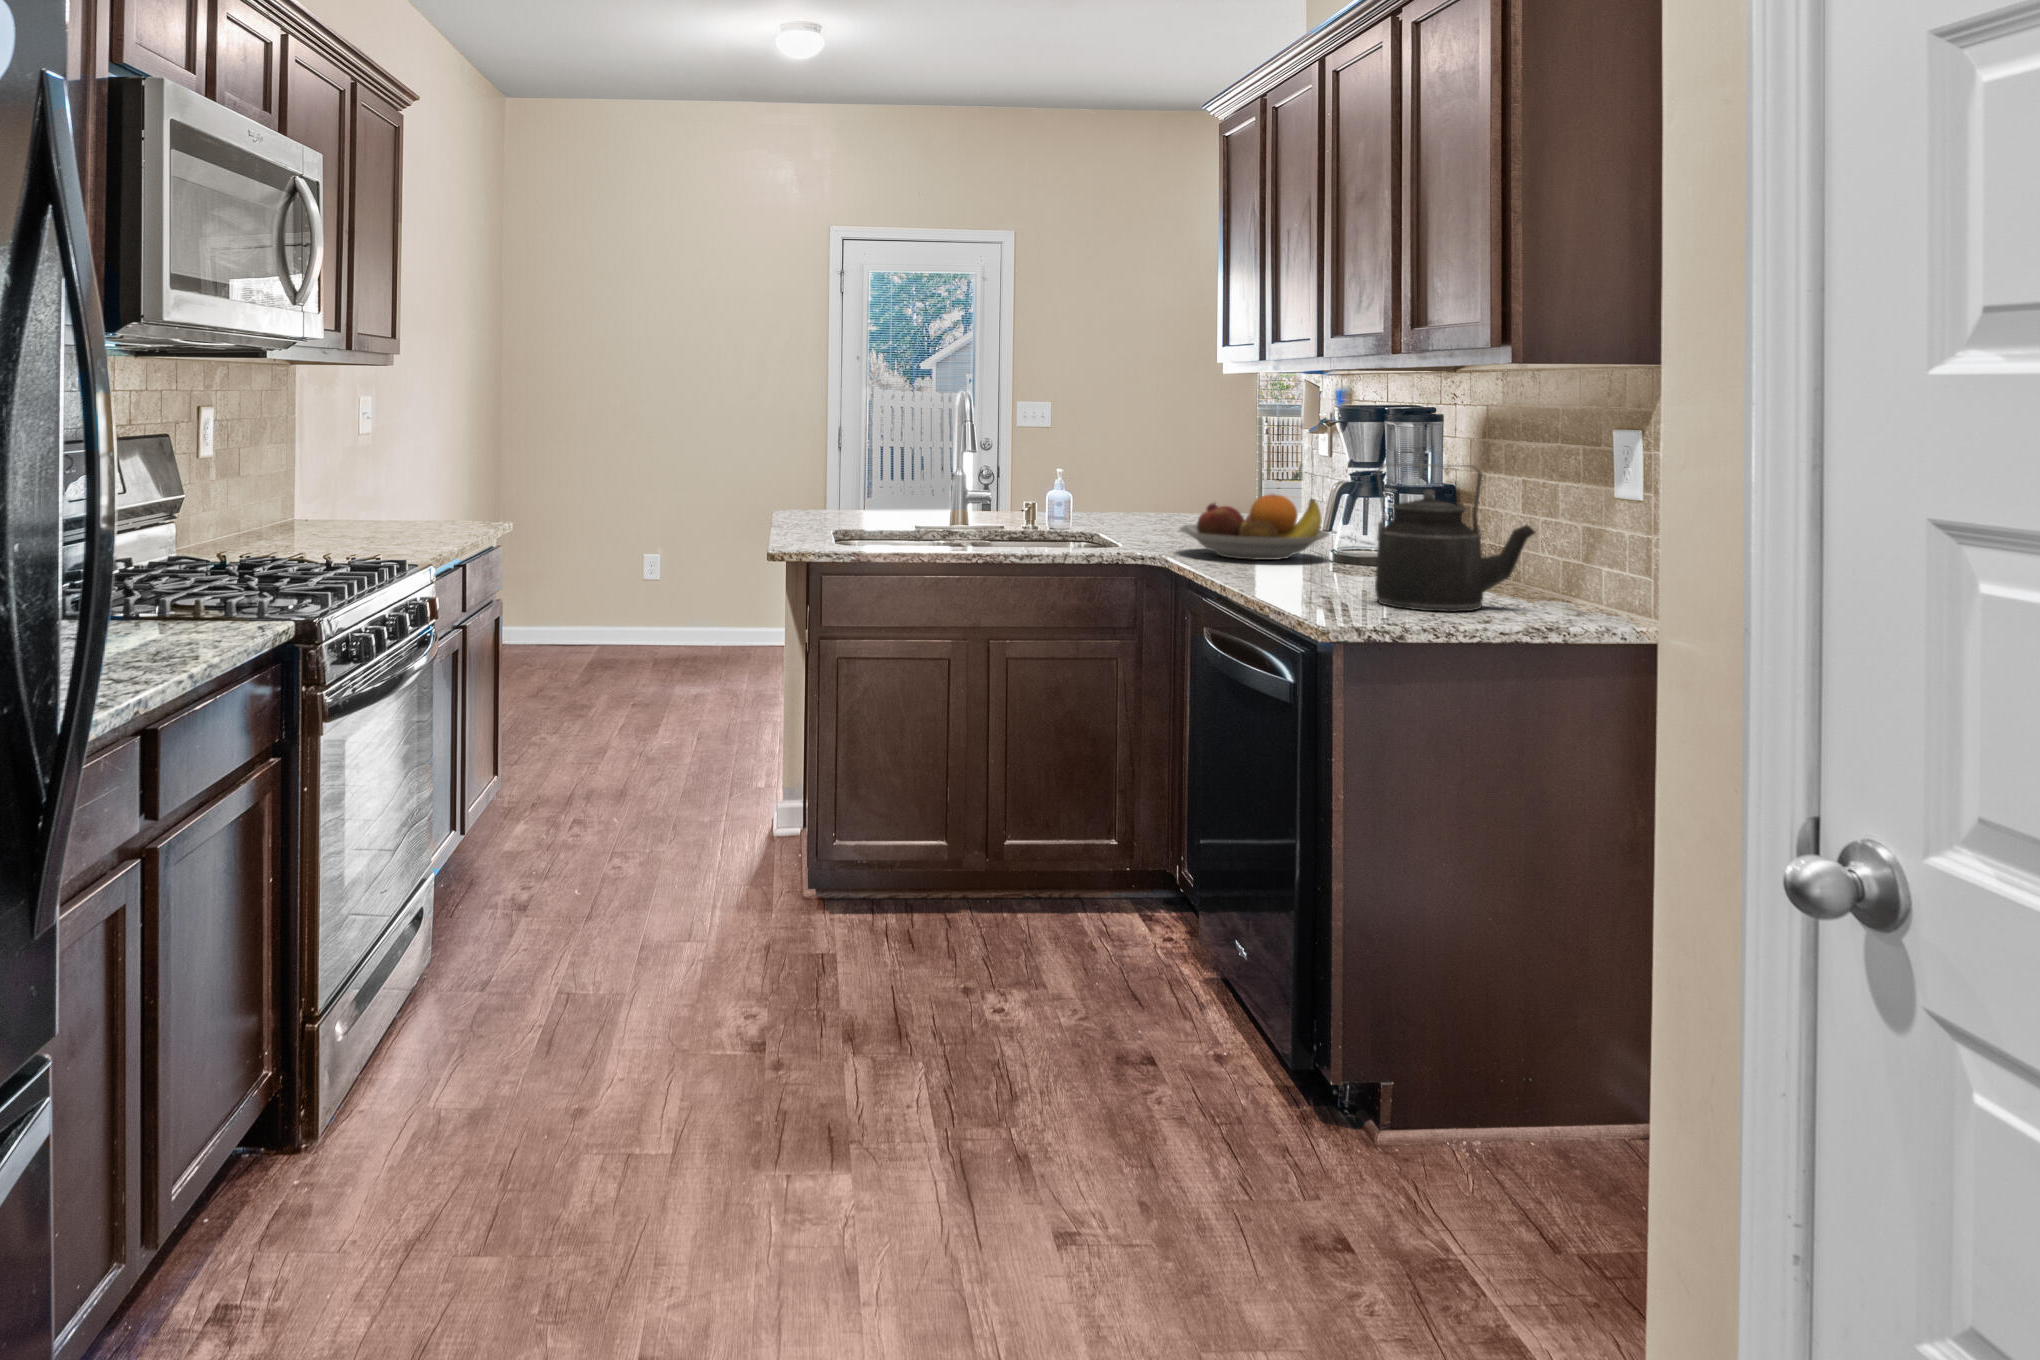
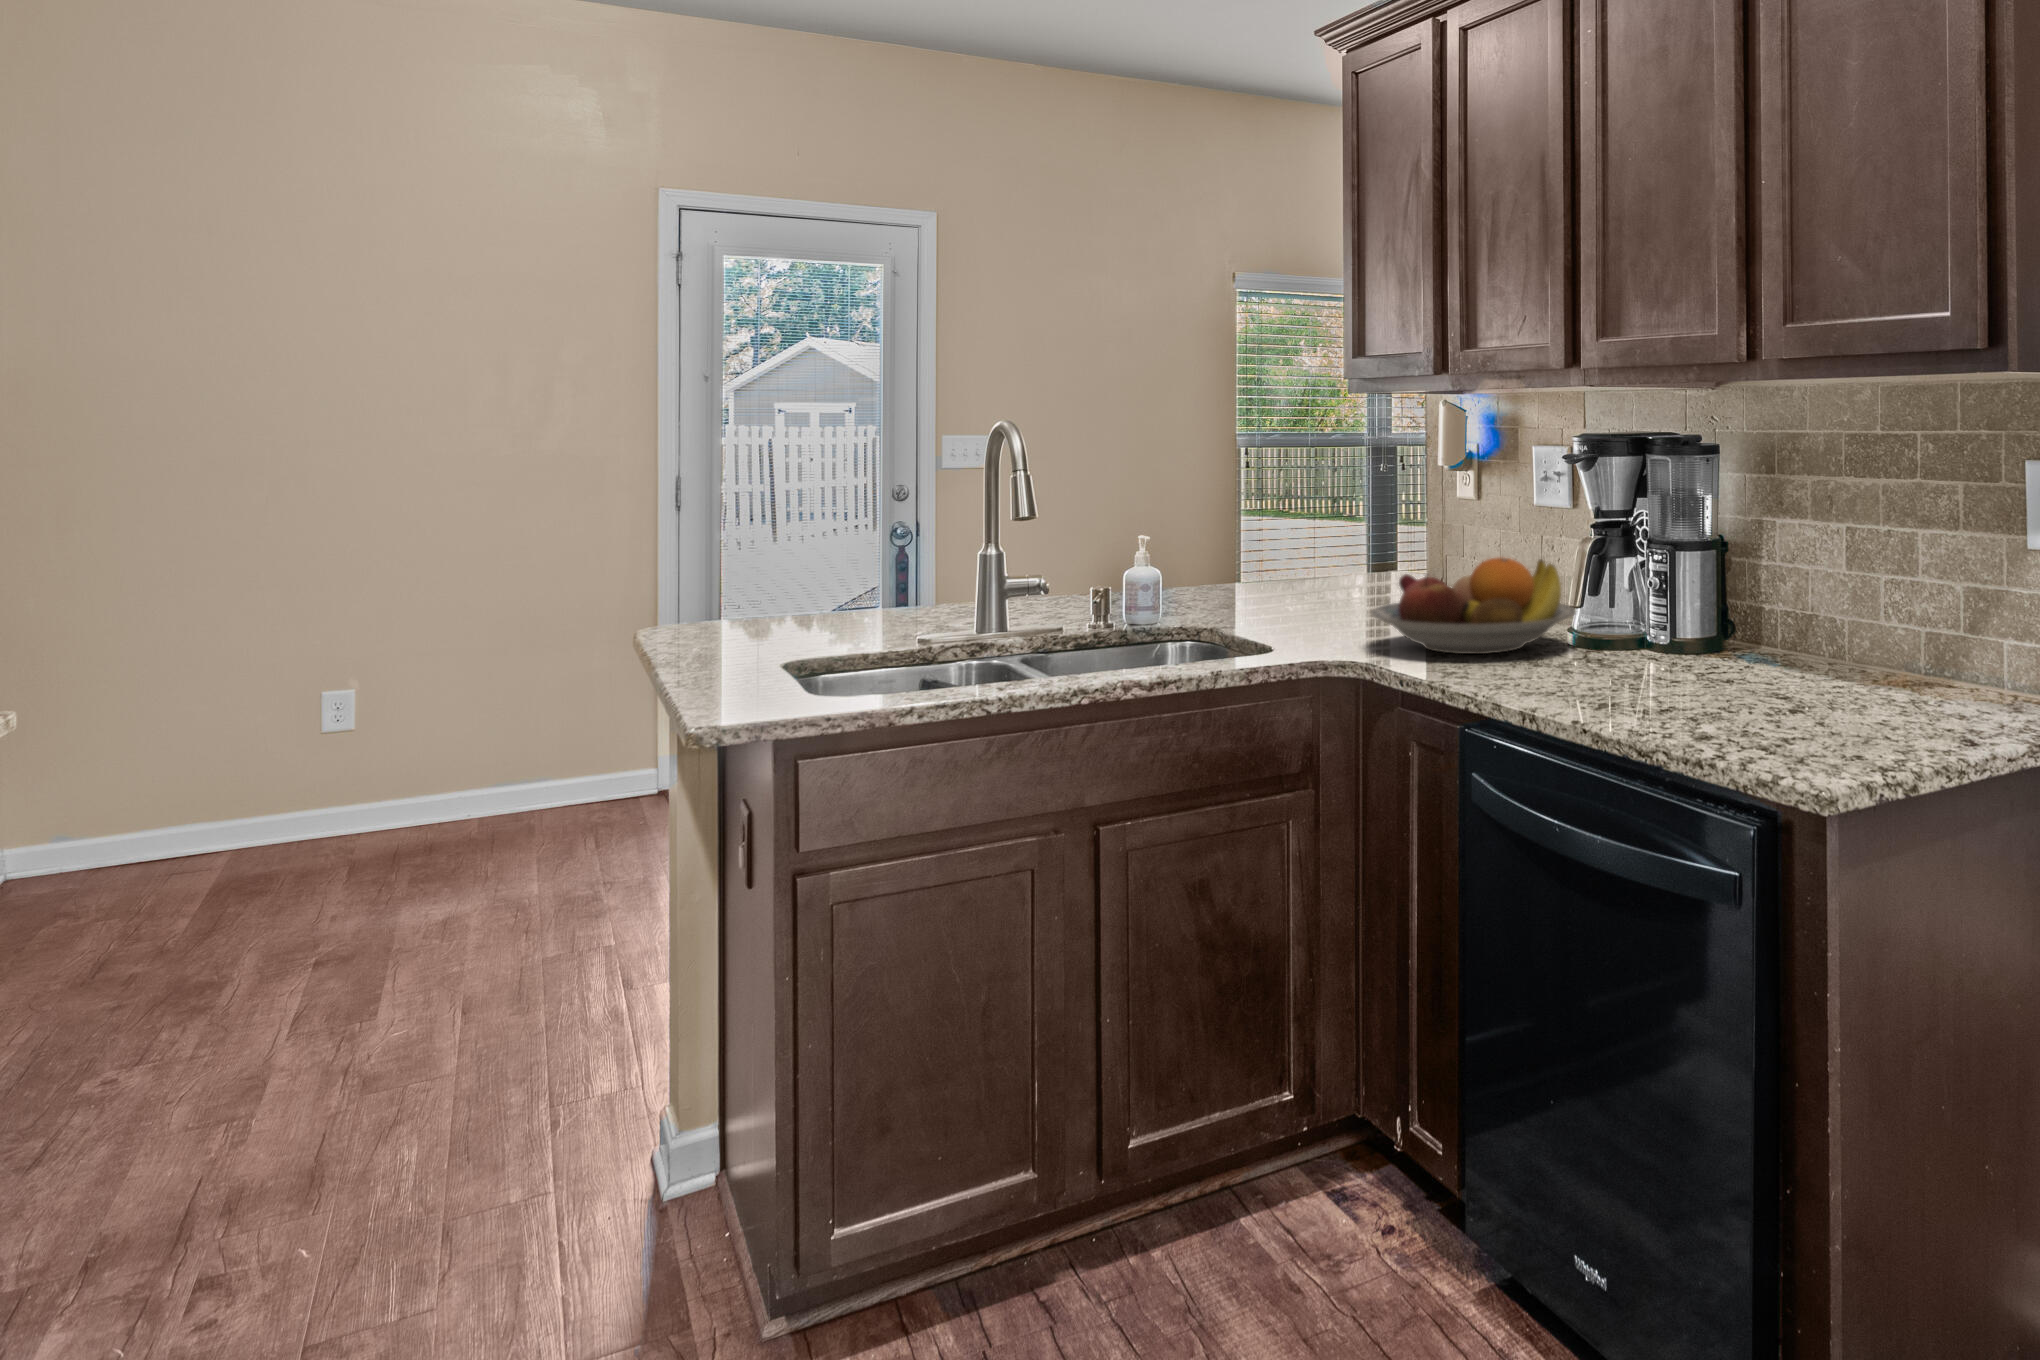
kettle: present [1375,464,1535,612] -> none [1780,514,1973,732]

